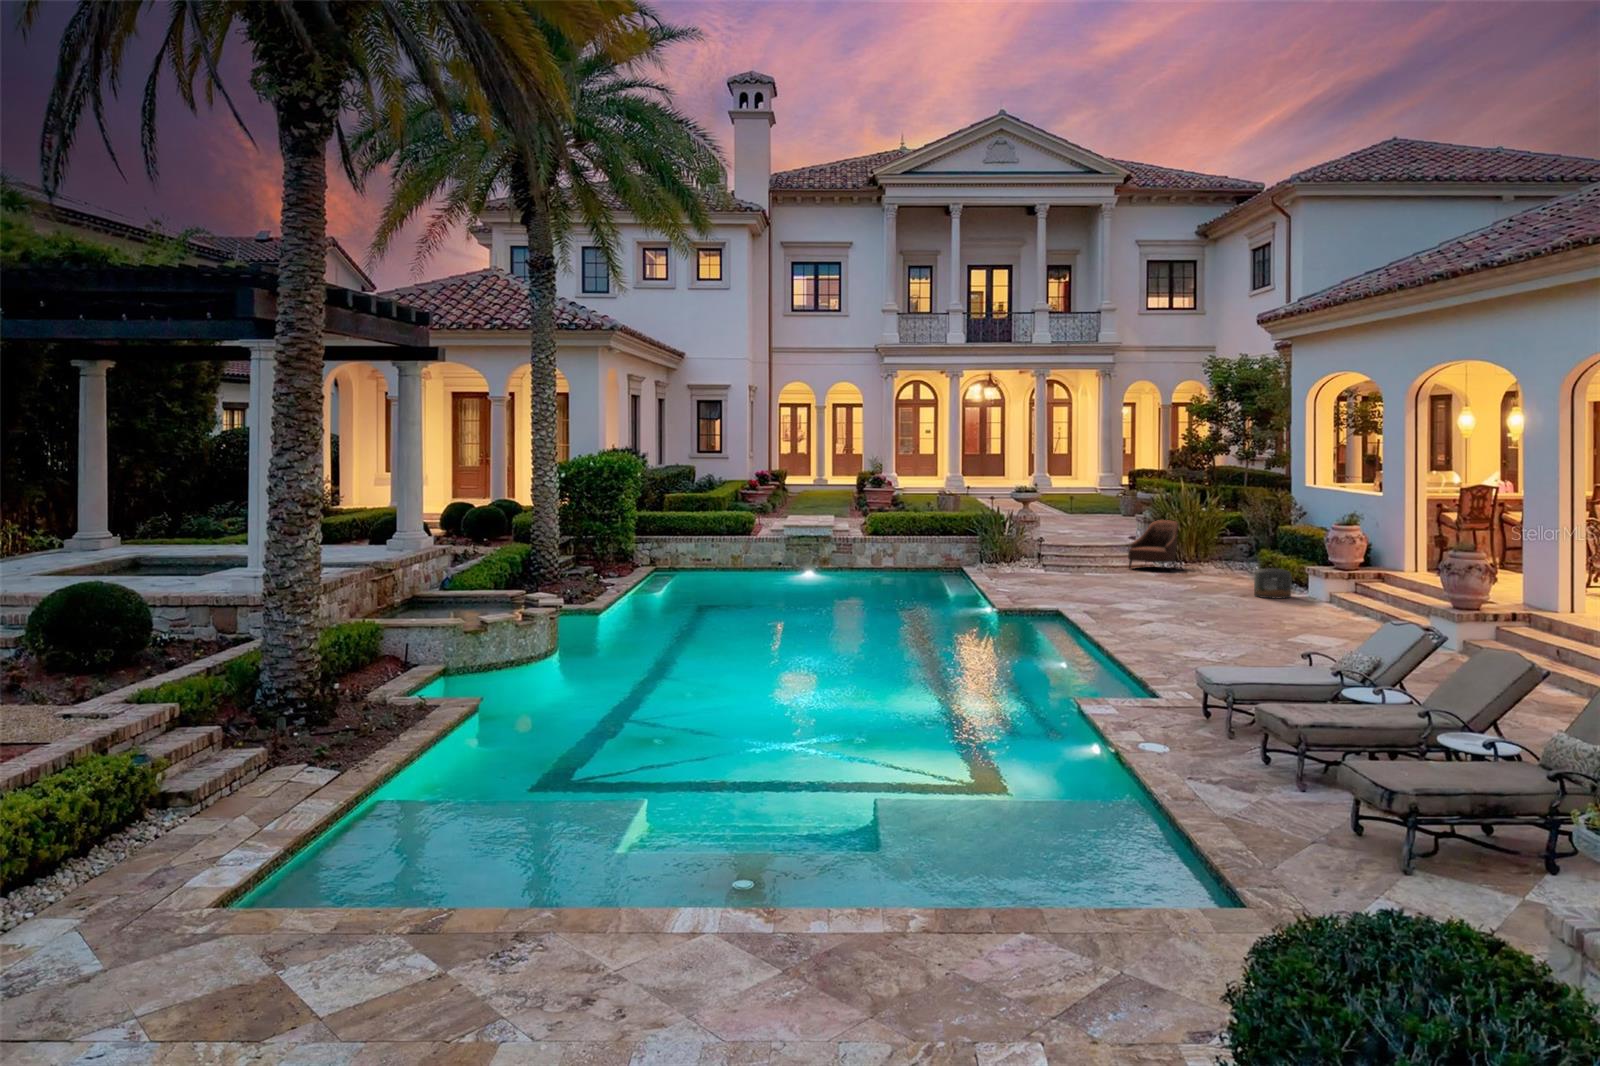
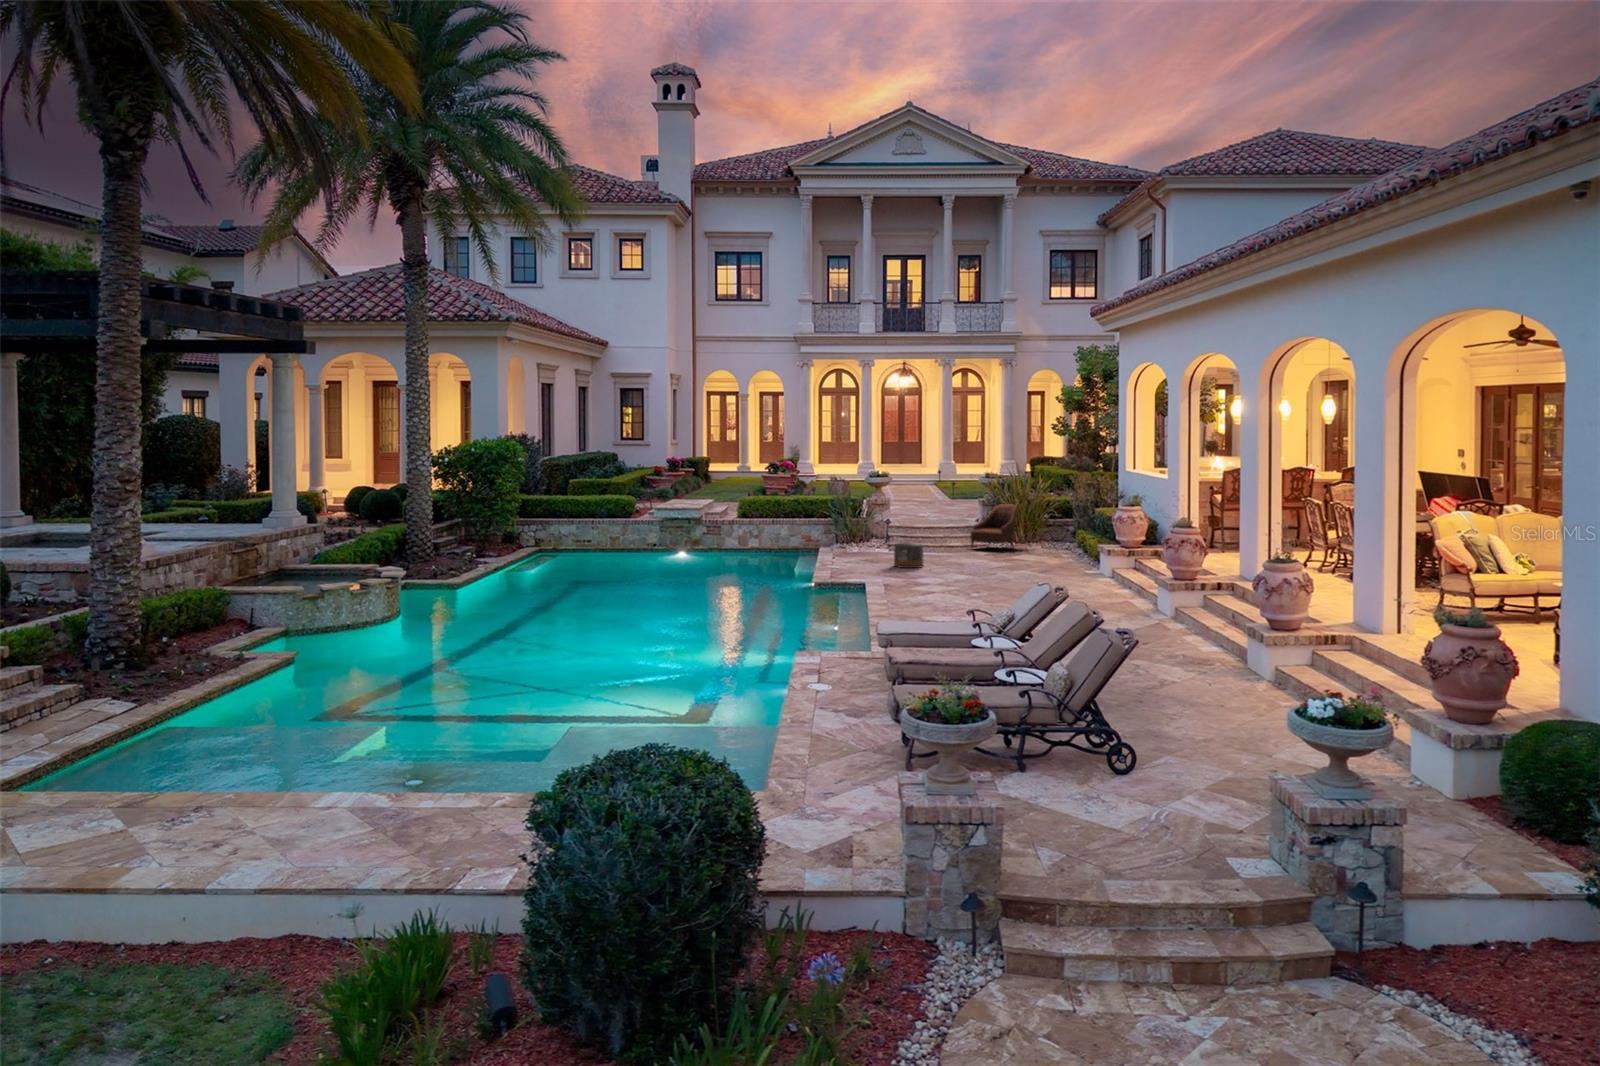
pouf: present [1254,568,1292,599] -> present [894,542,923,568]

